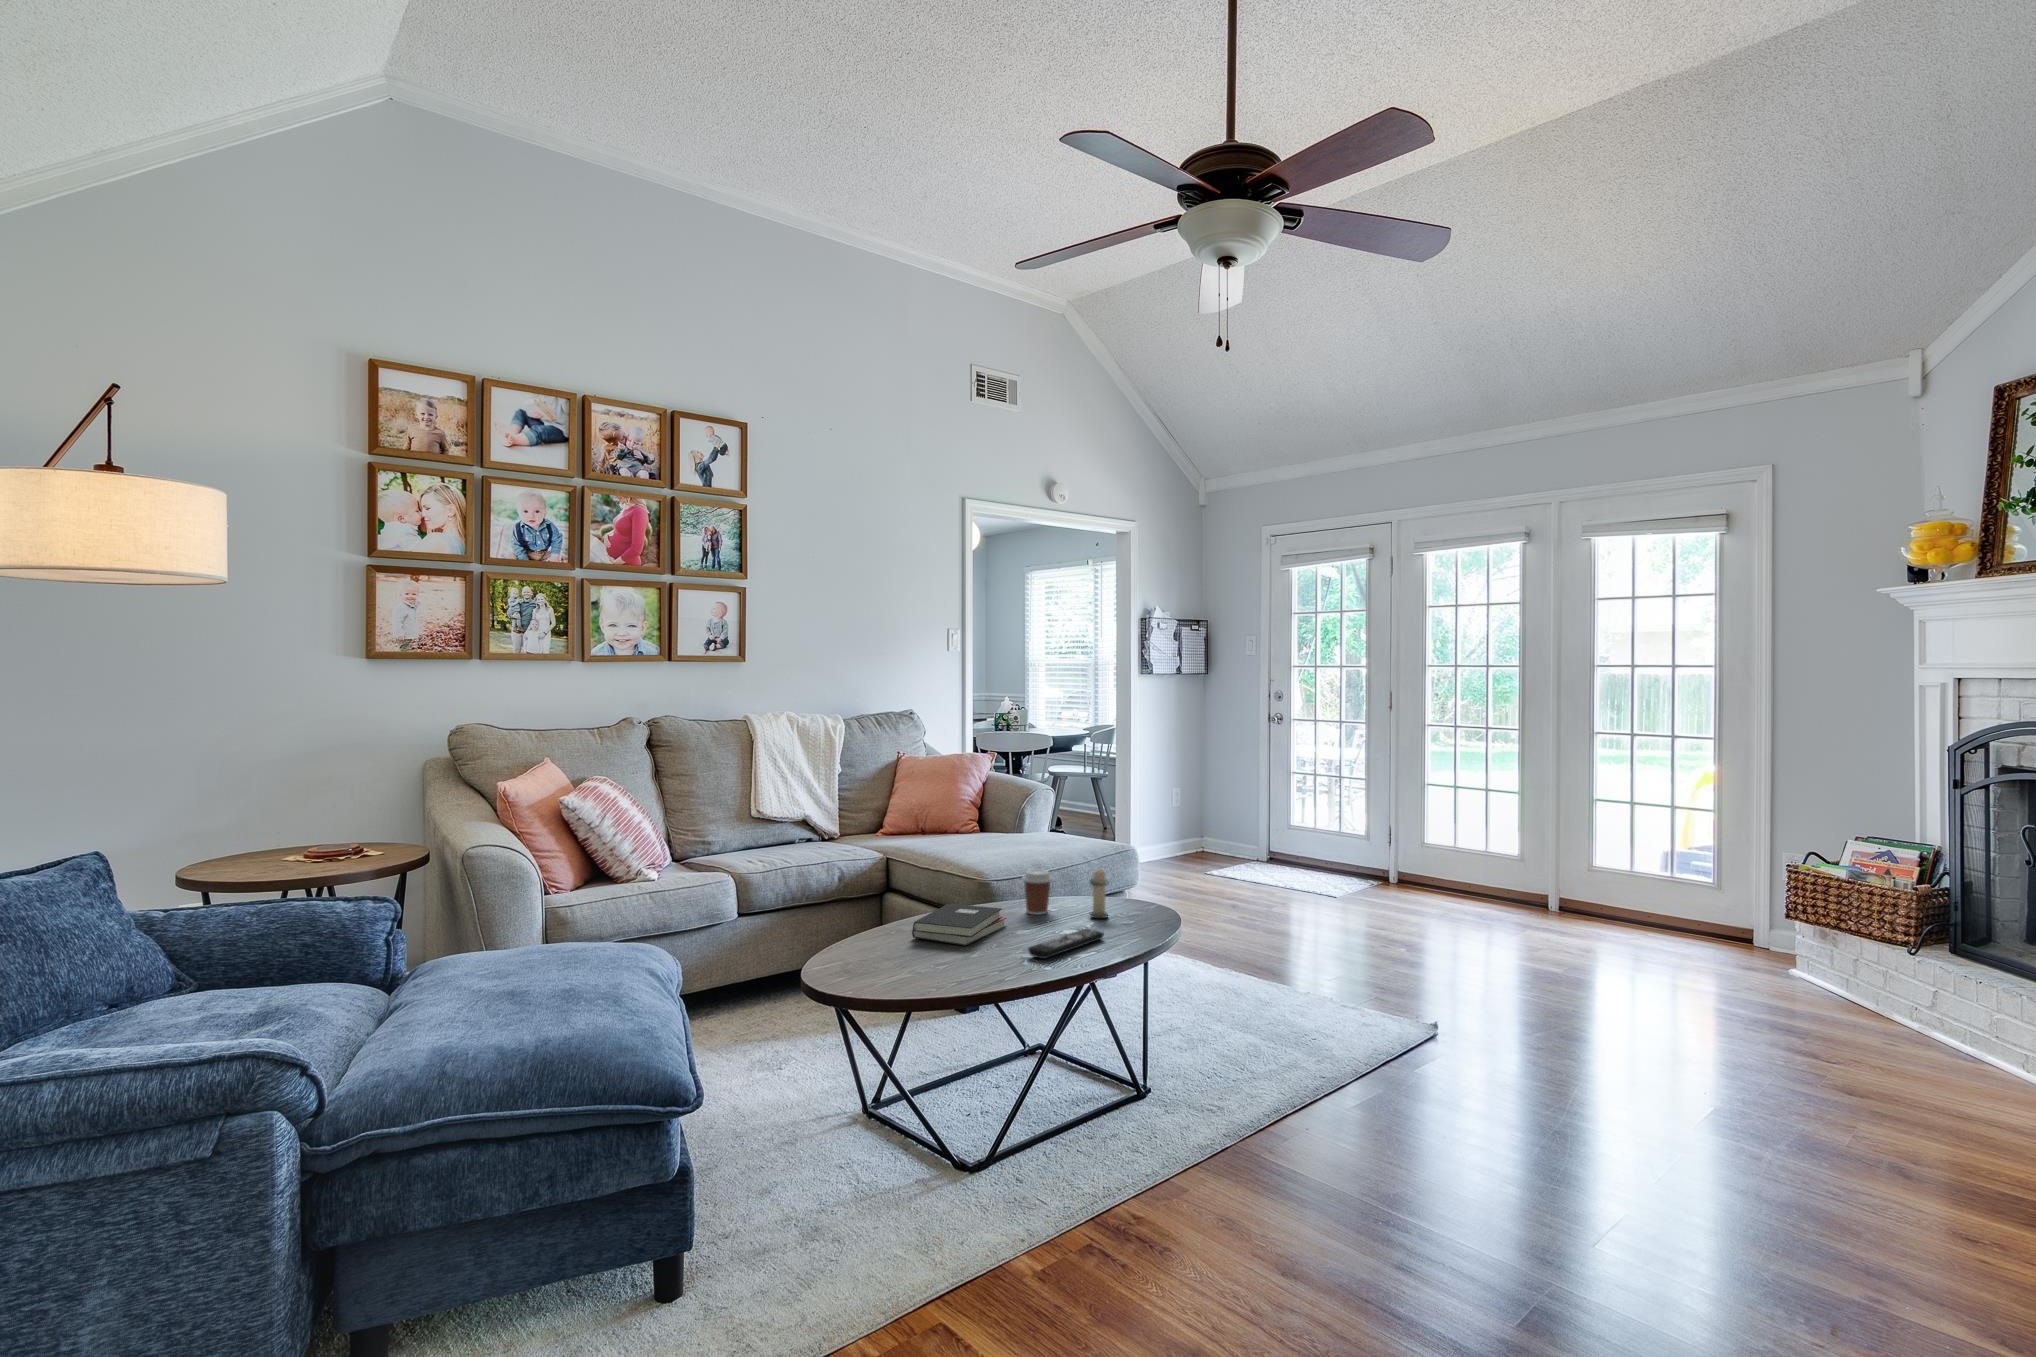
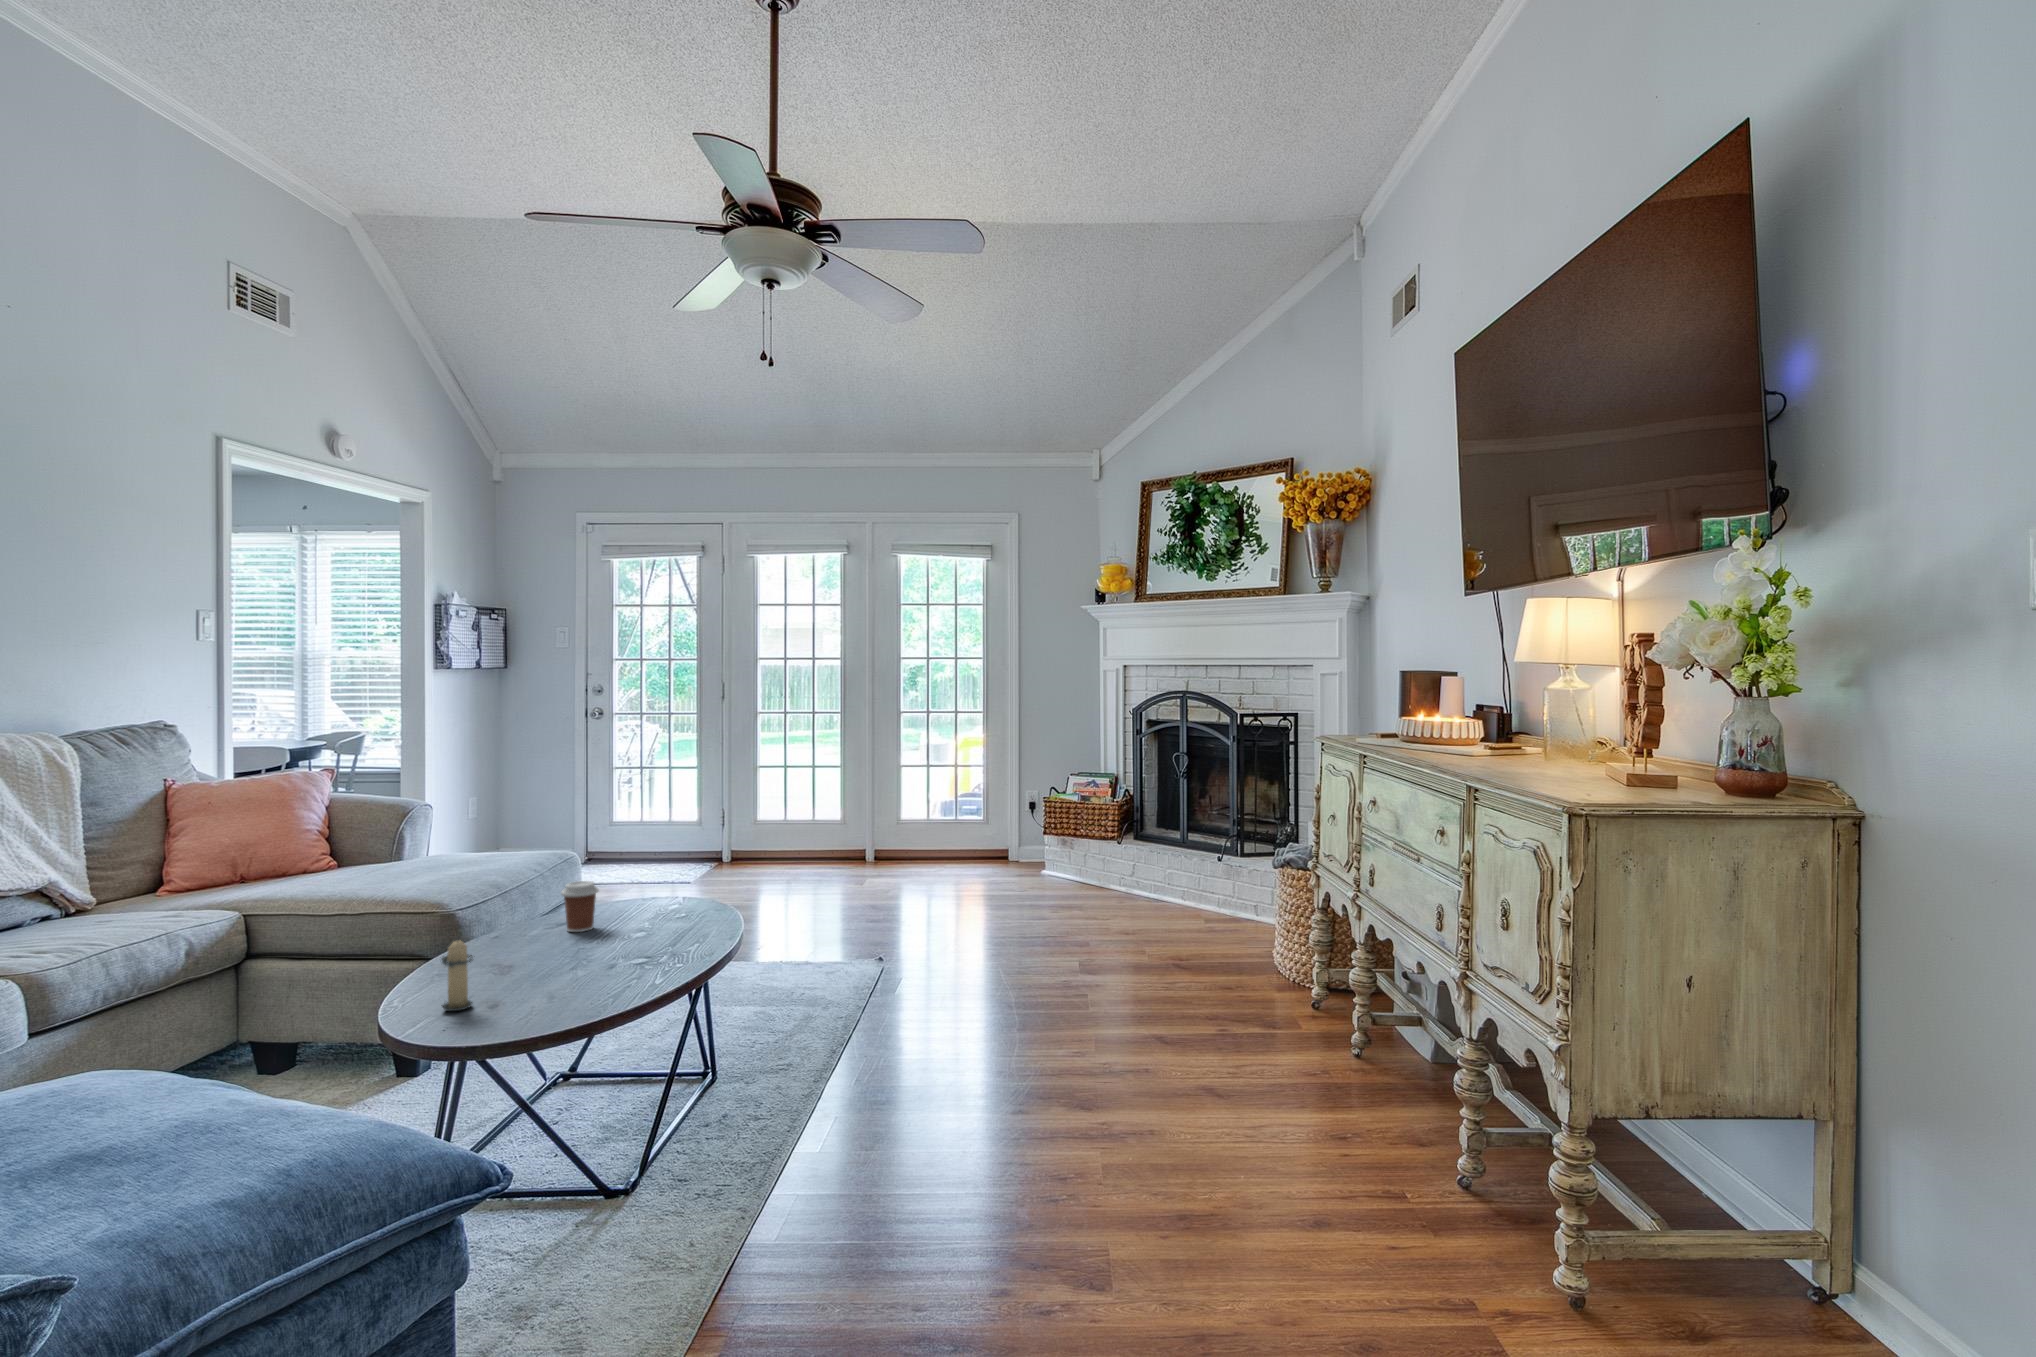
candle: present [1089,869,1108,918] -> present [441,940,473,1011]
hardback book: present [912,904,1007,946] -> none [480,929,572,983]
remote control: present [1028,929,1104,959] -> none [654,928,701,965]

